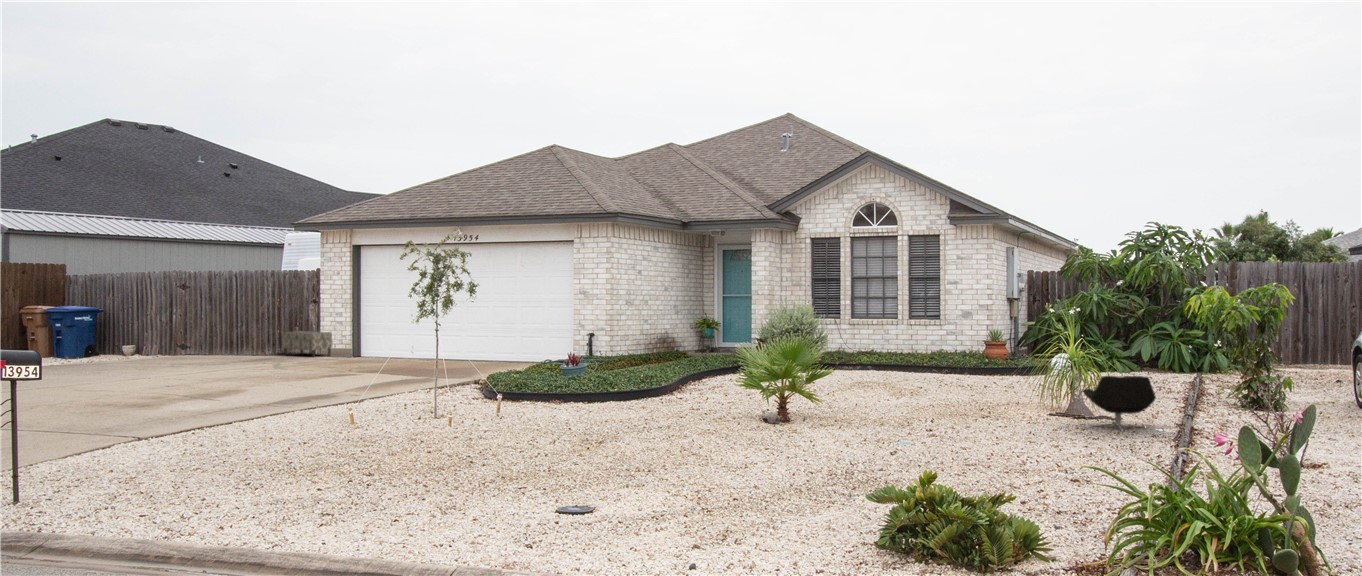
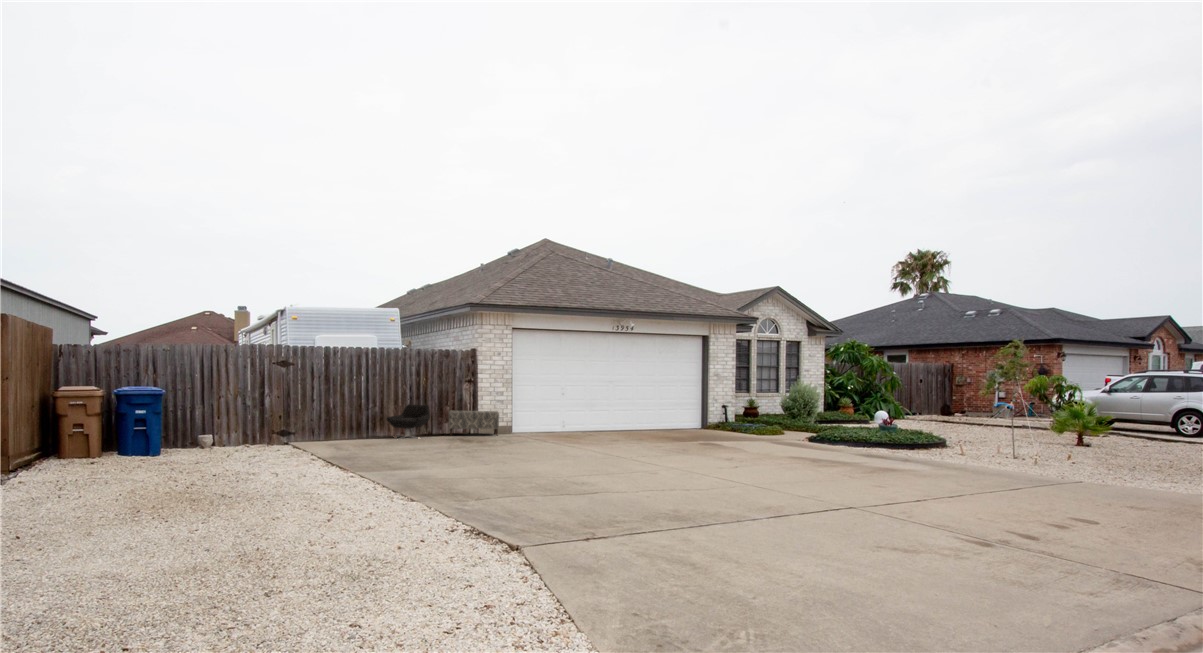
lounge chair: present [1083,376,1156,431] -> present [387,404,430,437]

